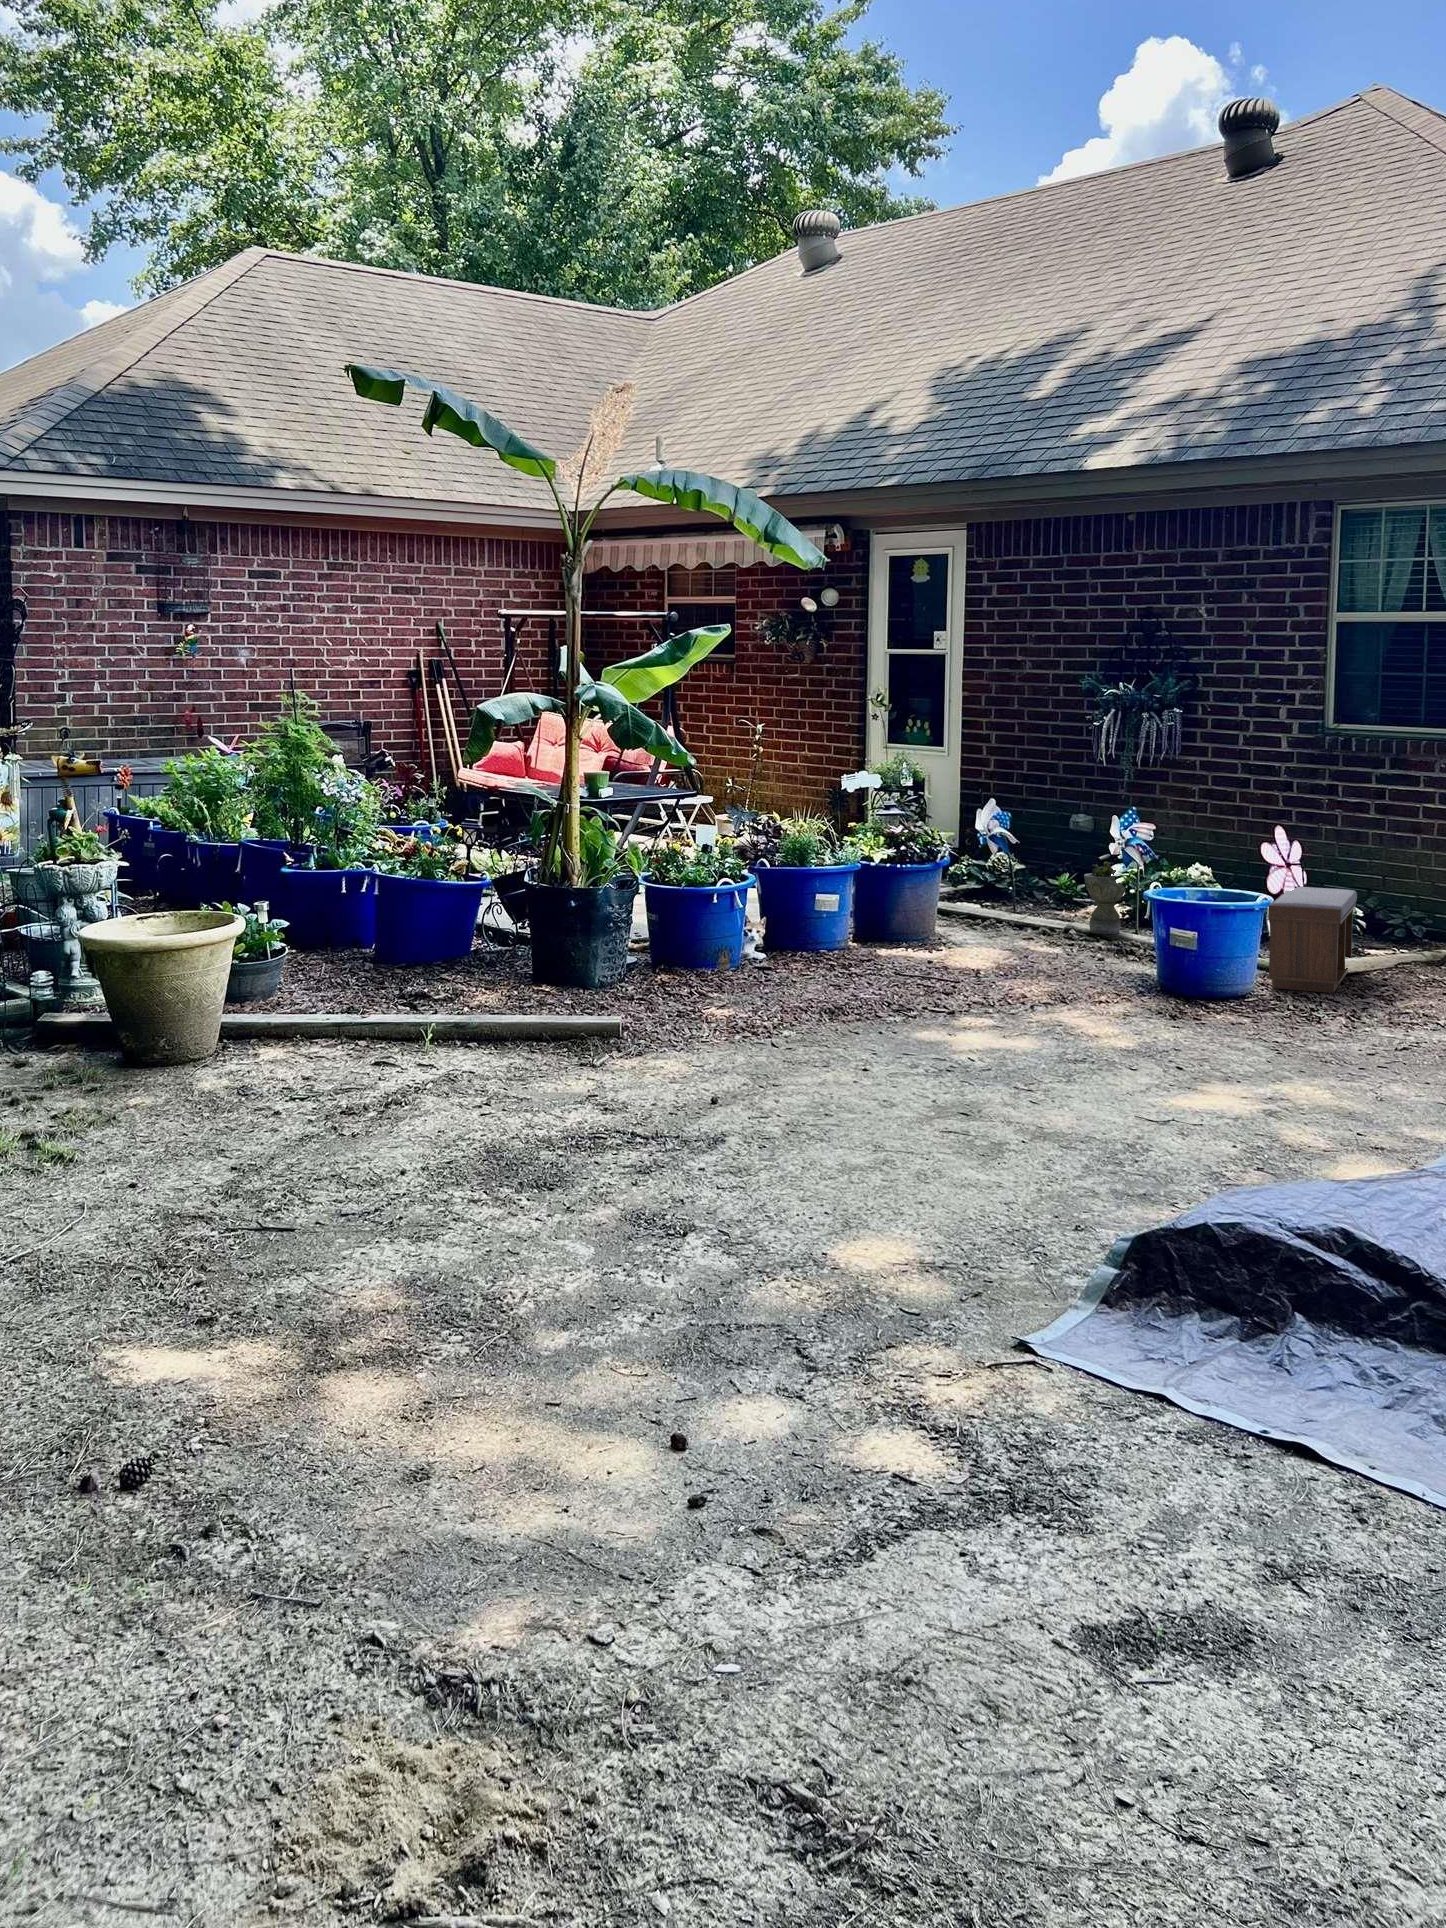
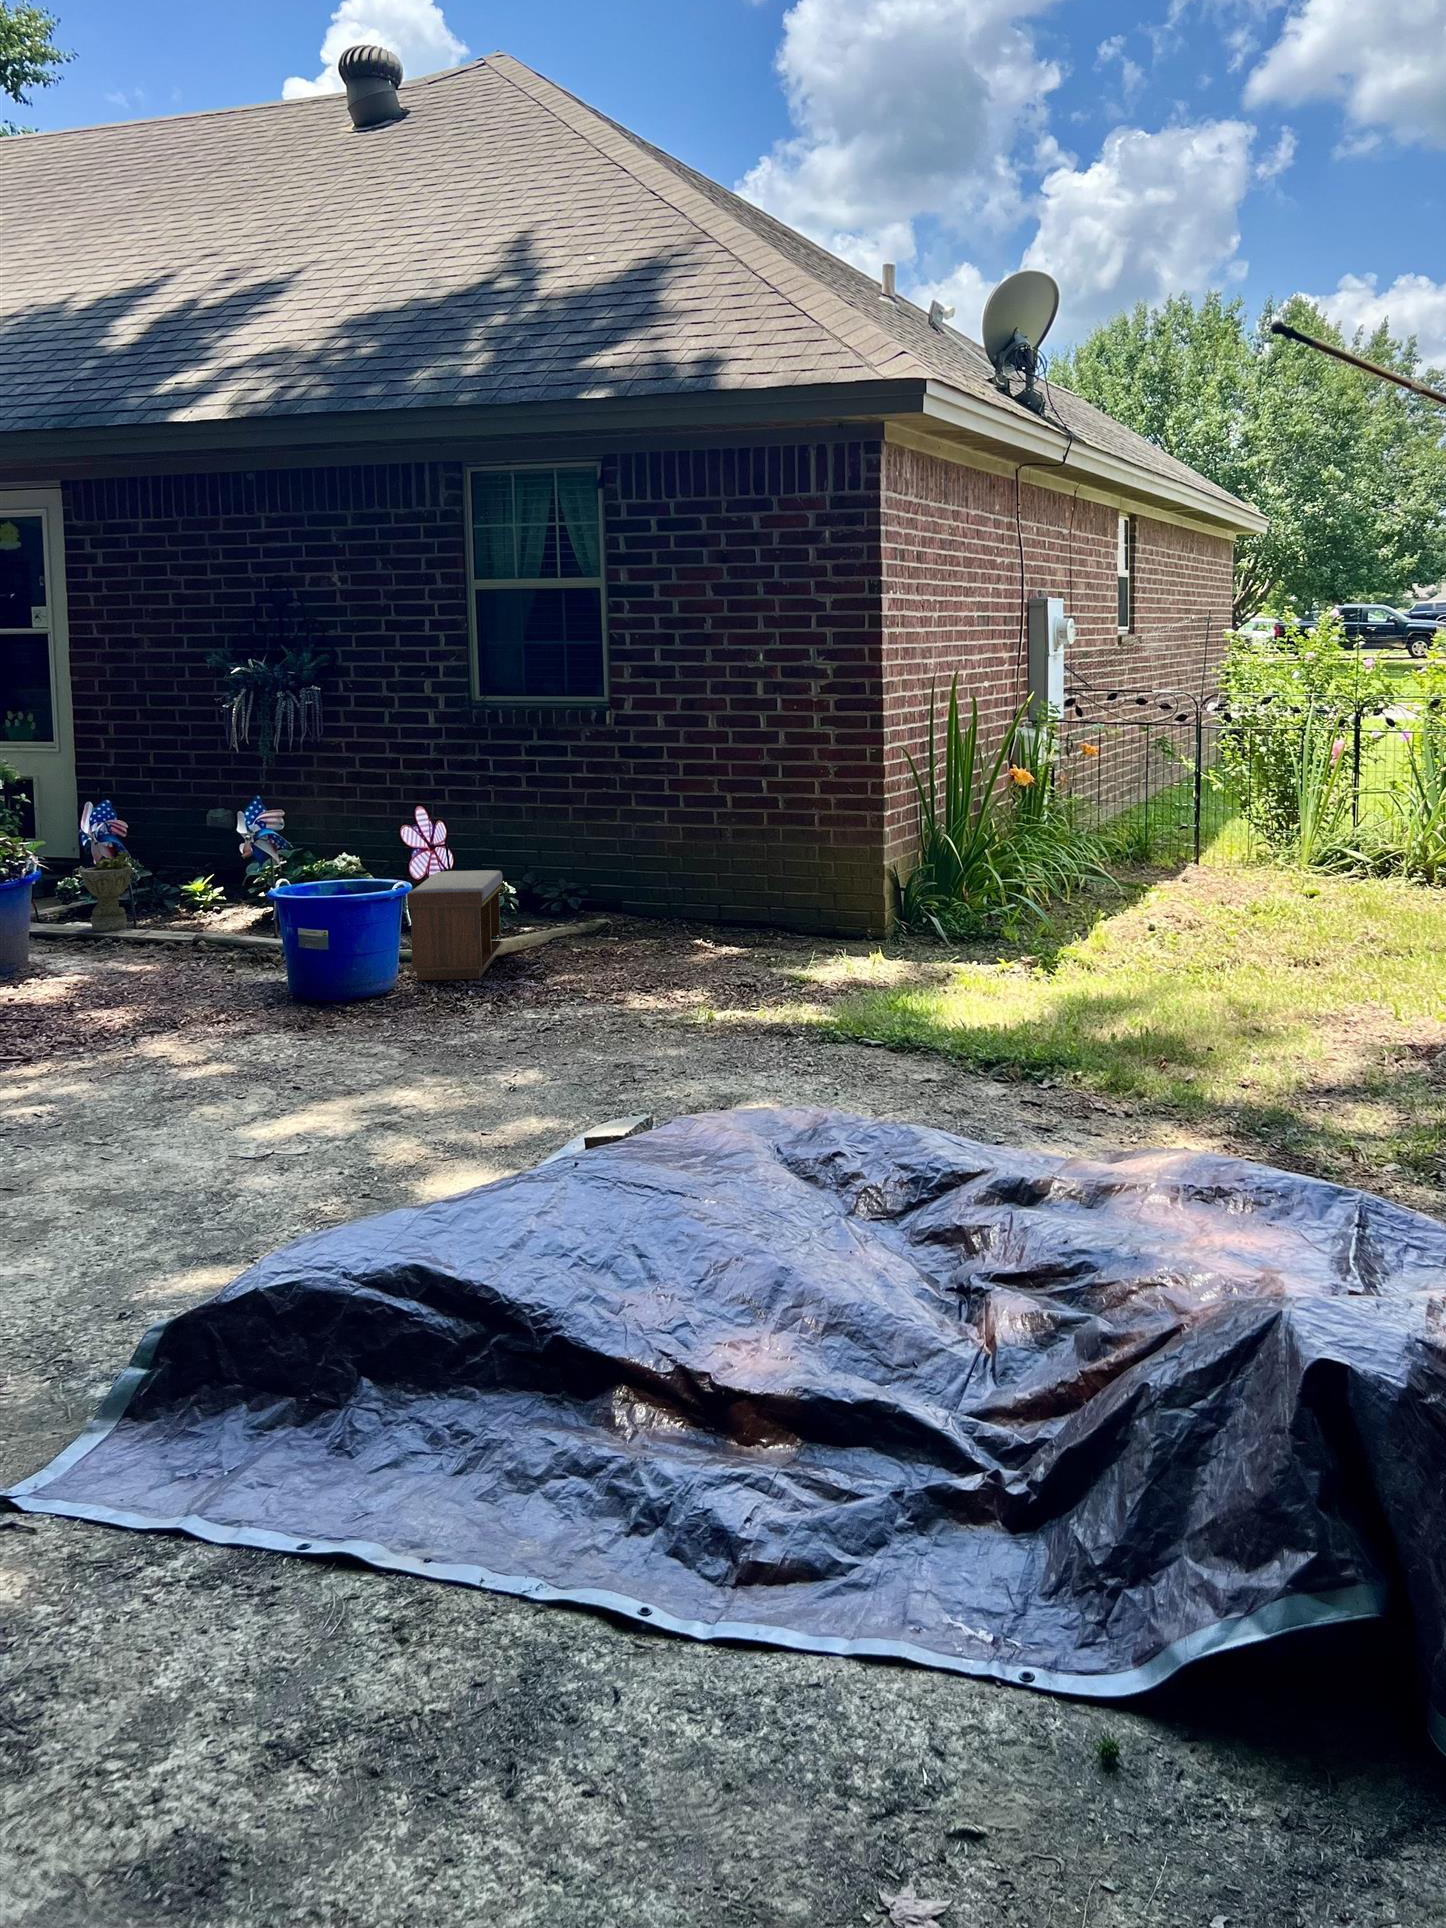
planter: present [1084,862,1126,934] -> present [81,852,132,931]

